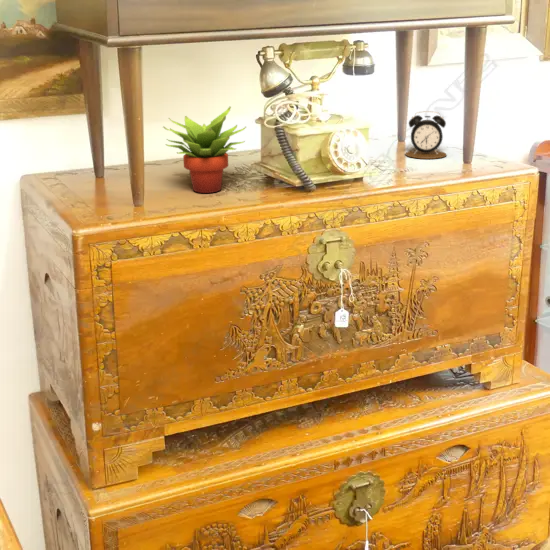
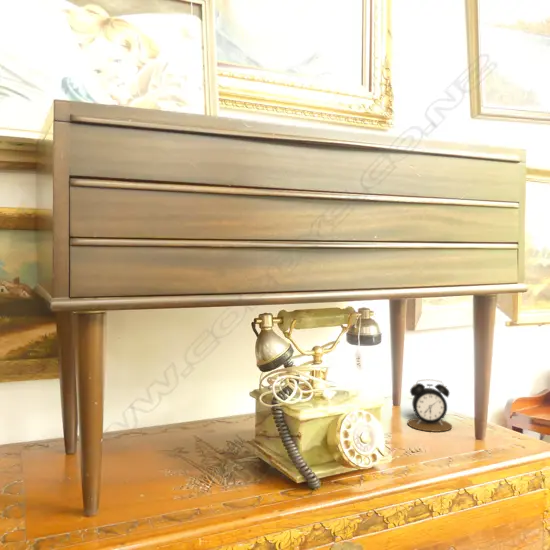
succulent plant: present [164,107,246,193] -> none [134,381,239,490]

